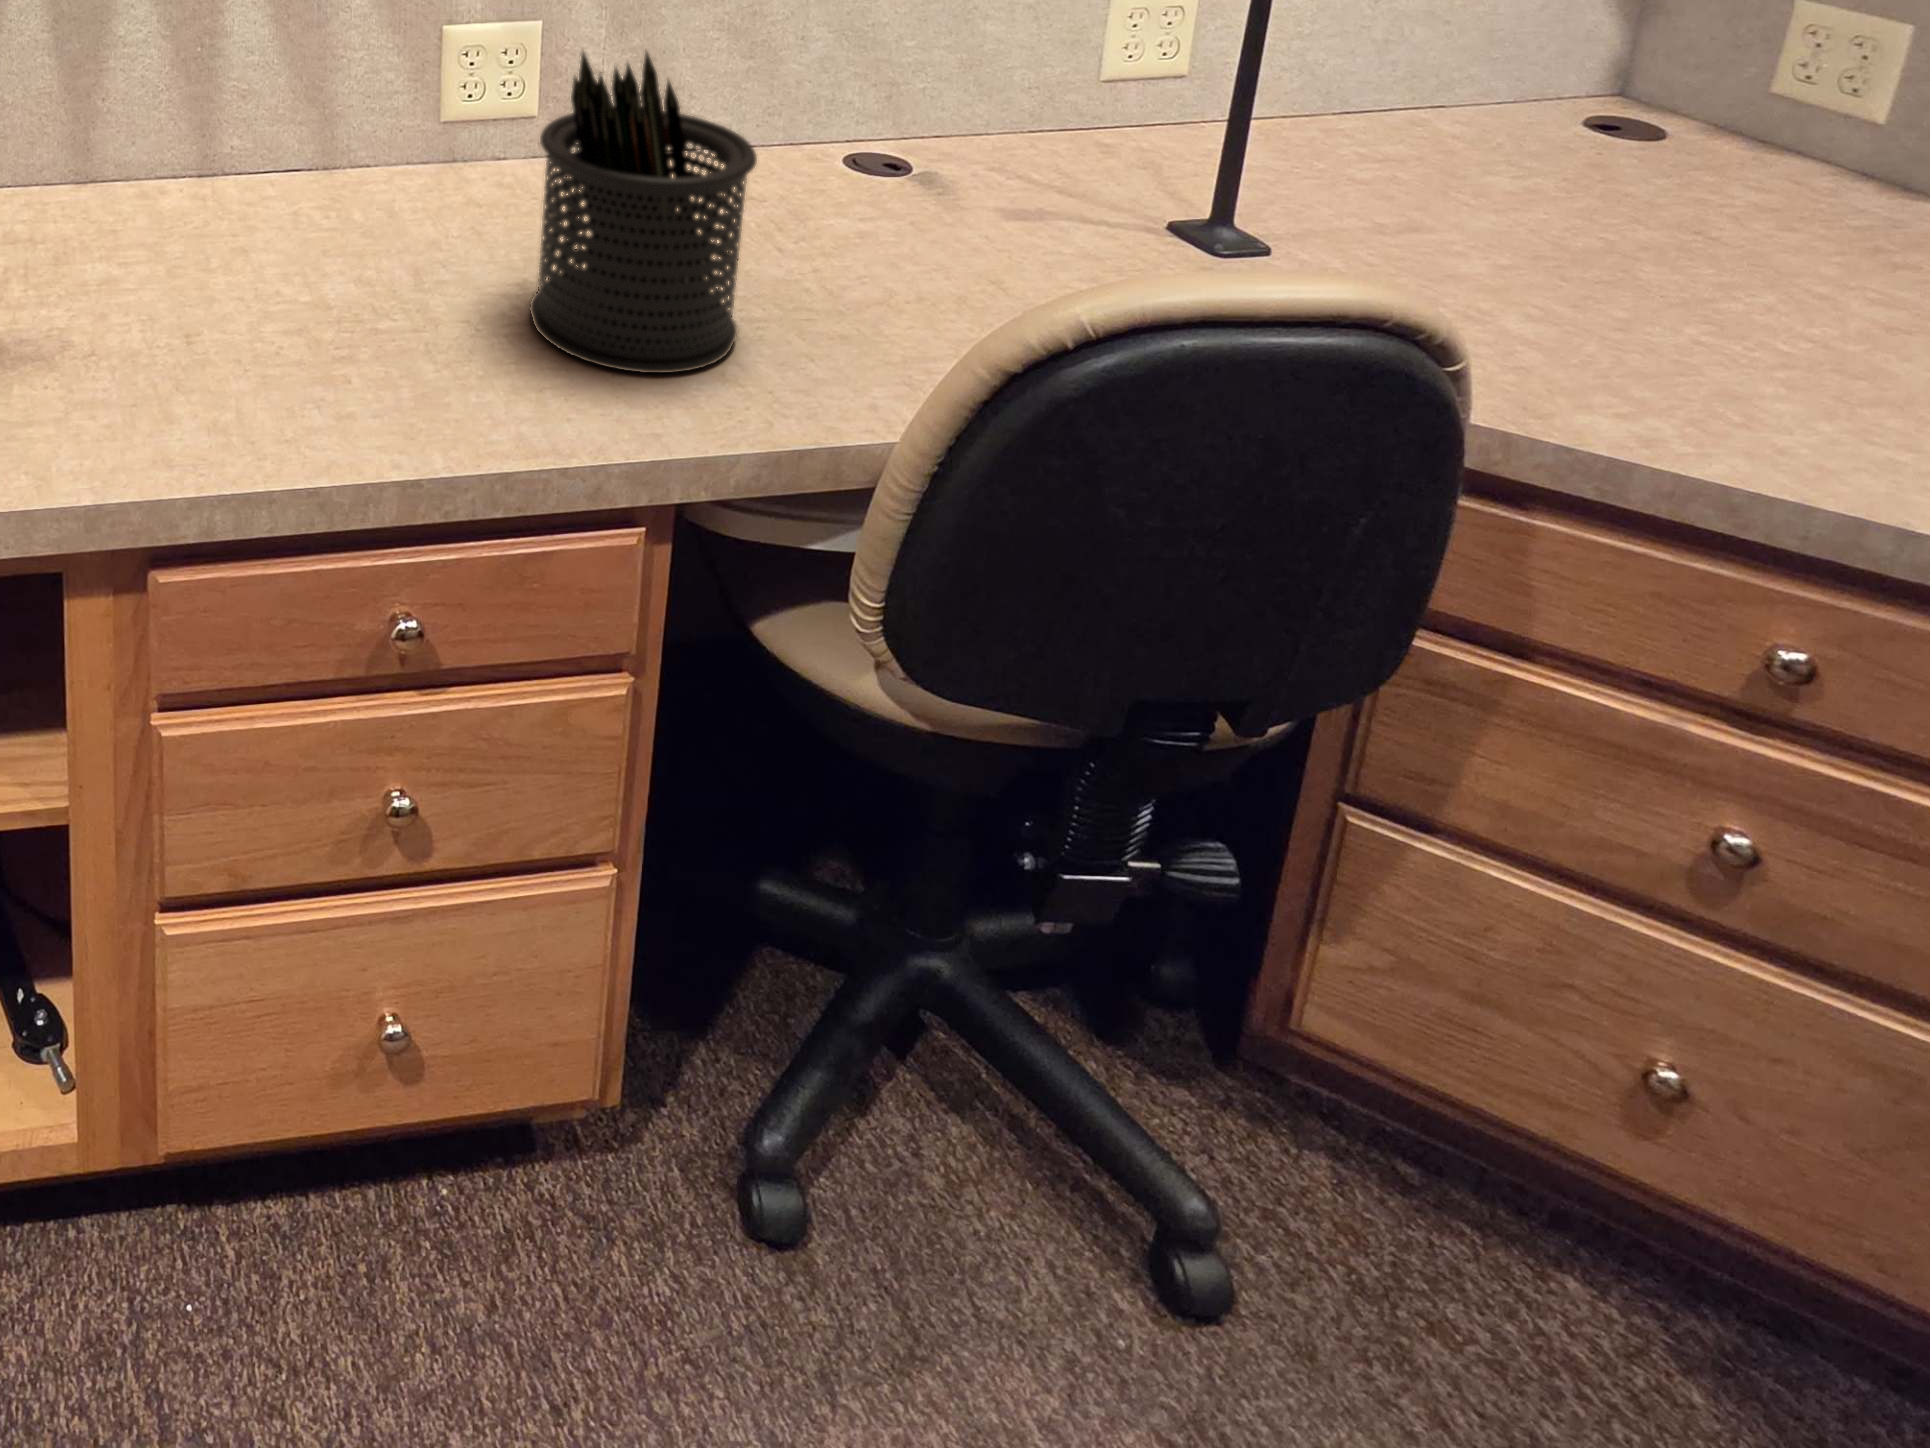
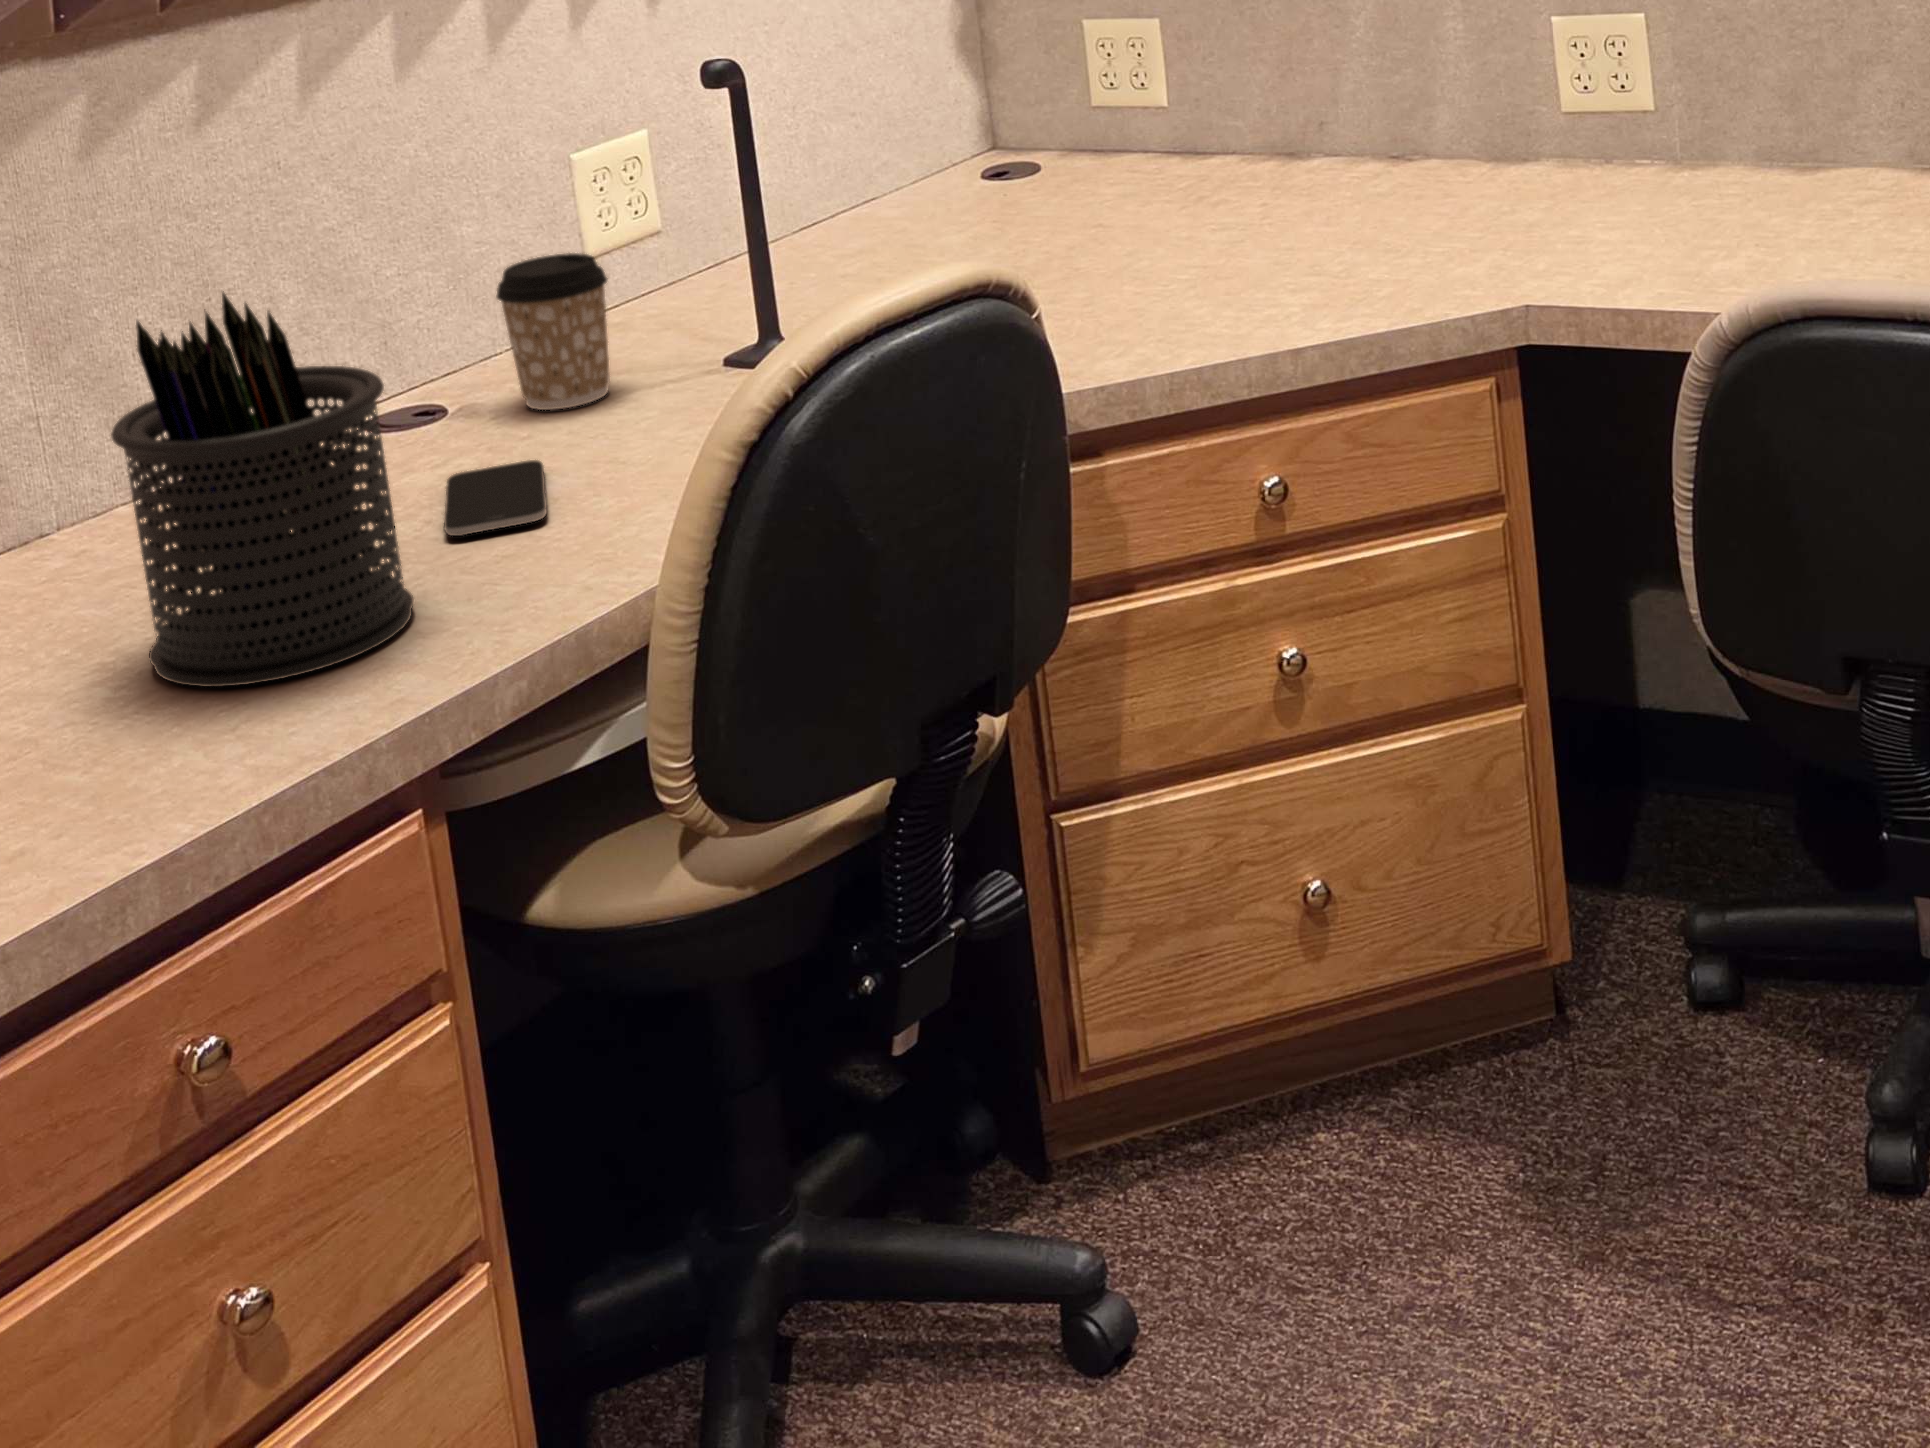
coffee cup: none [969,76,1077,214] -> present [496,253,610,410]
smartphone: none [811,236,935,314] -> present [444,460,547,536]

